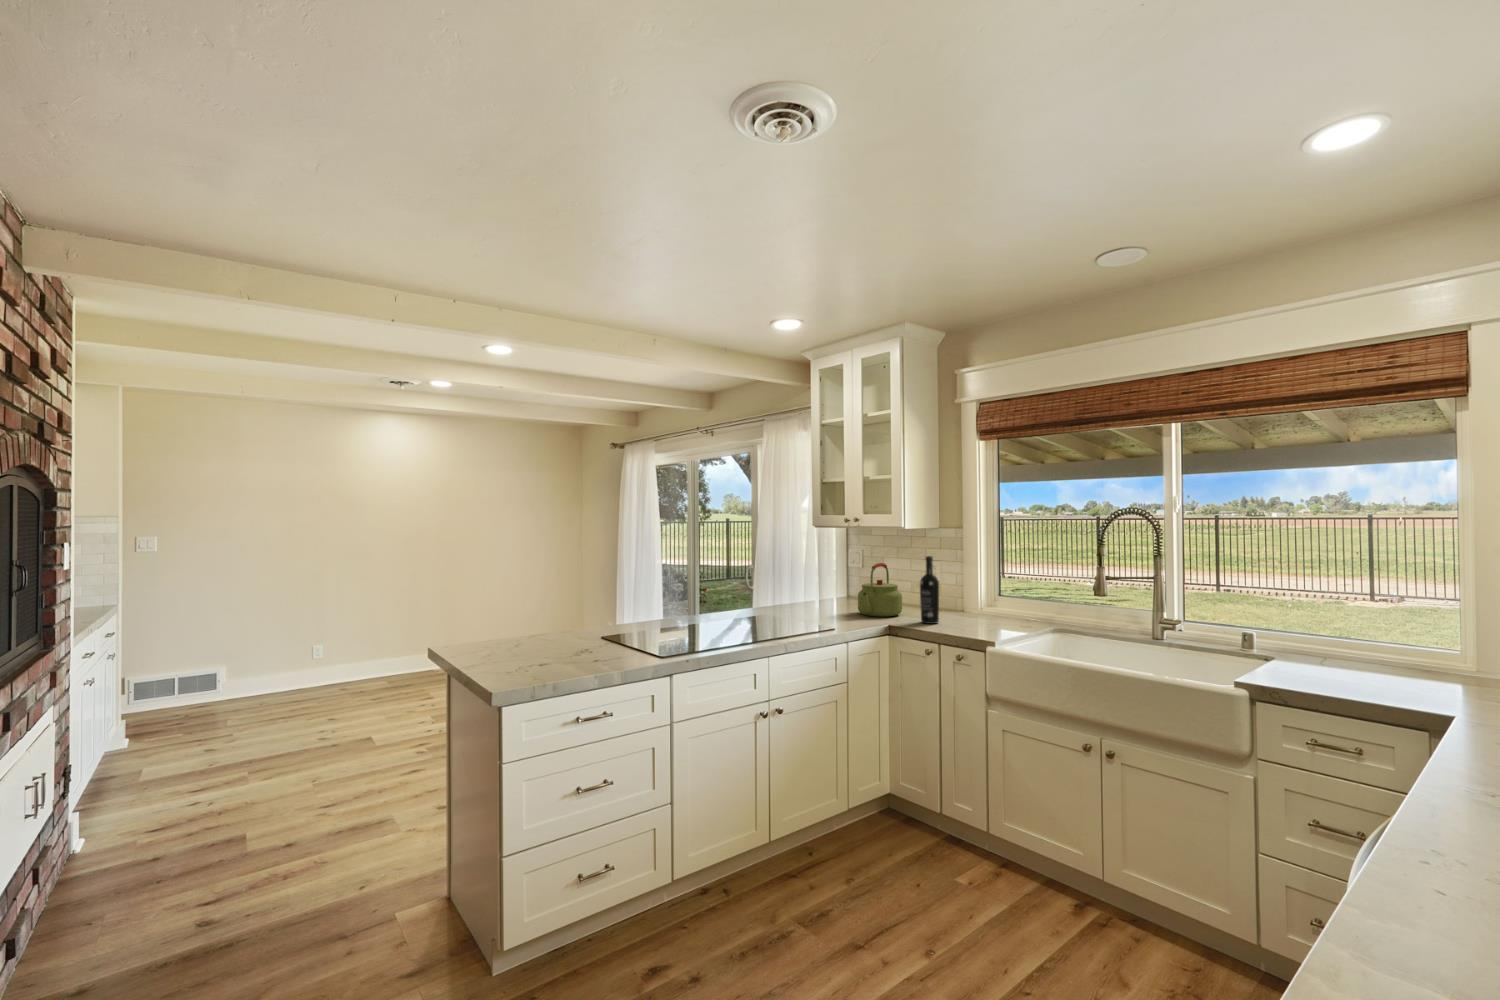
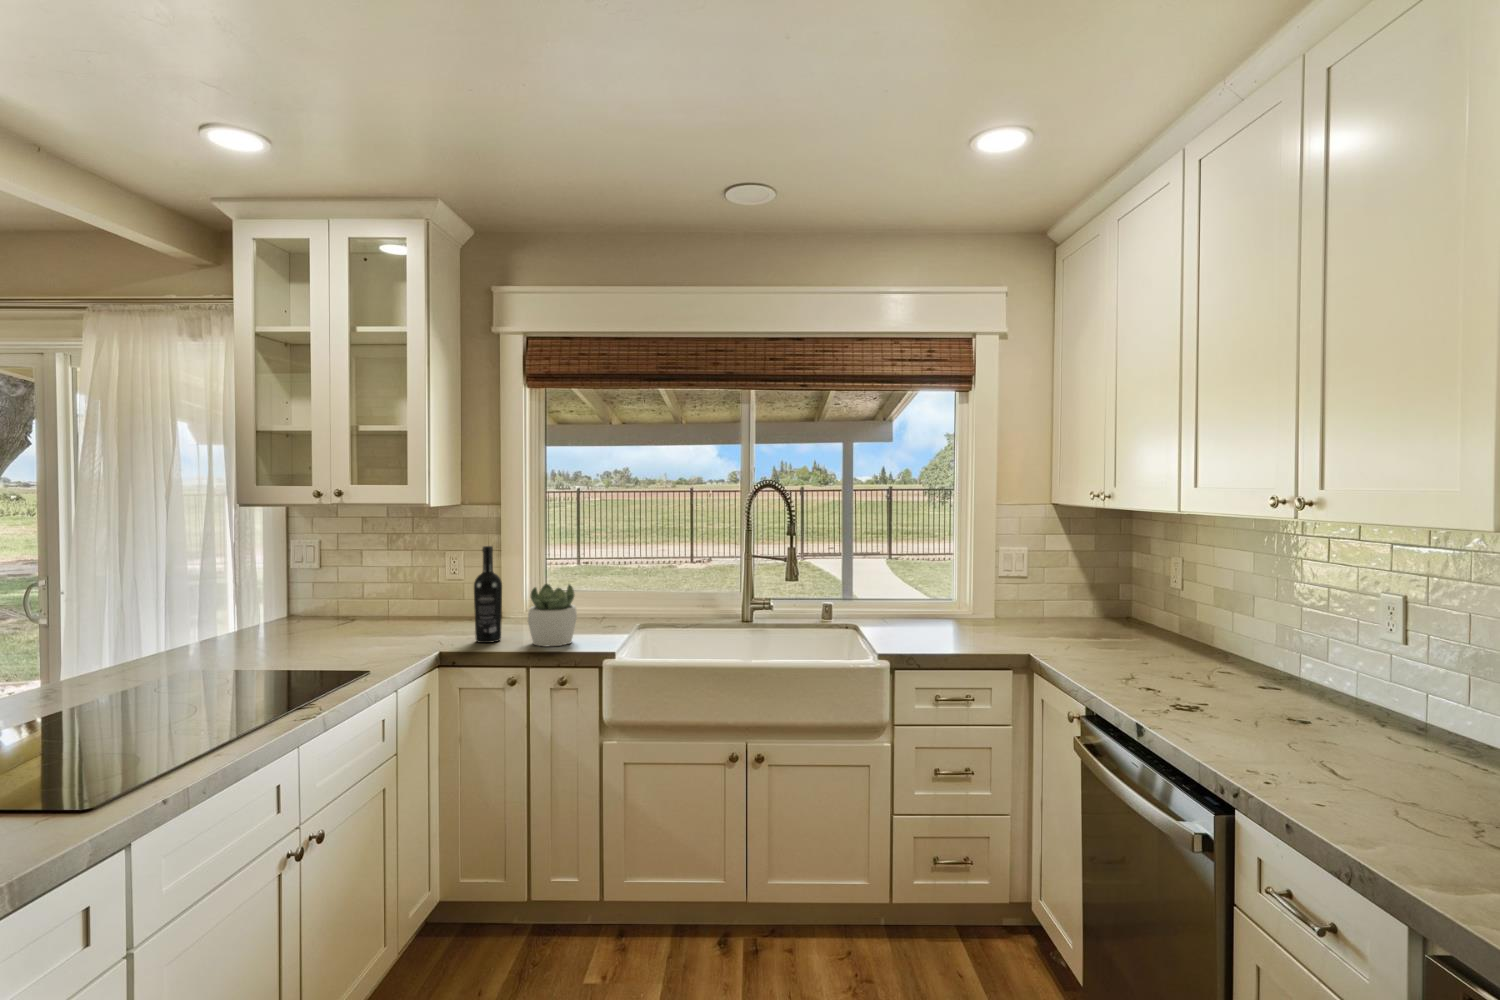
kettle: present [858,563,902,617] -> none [357,561,432,645]
succulent plant: none [948,586,987,632] -> present [528,584,577,647]

